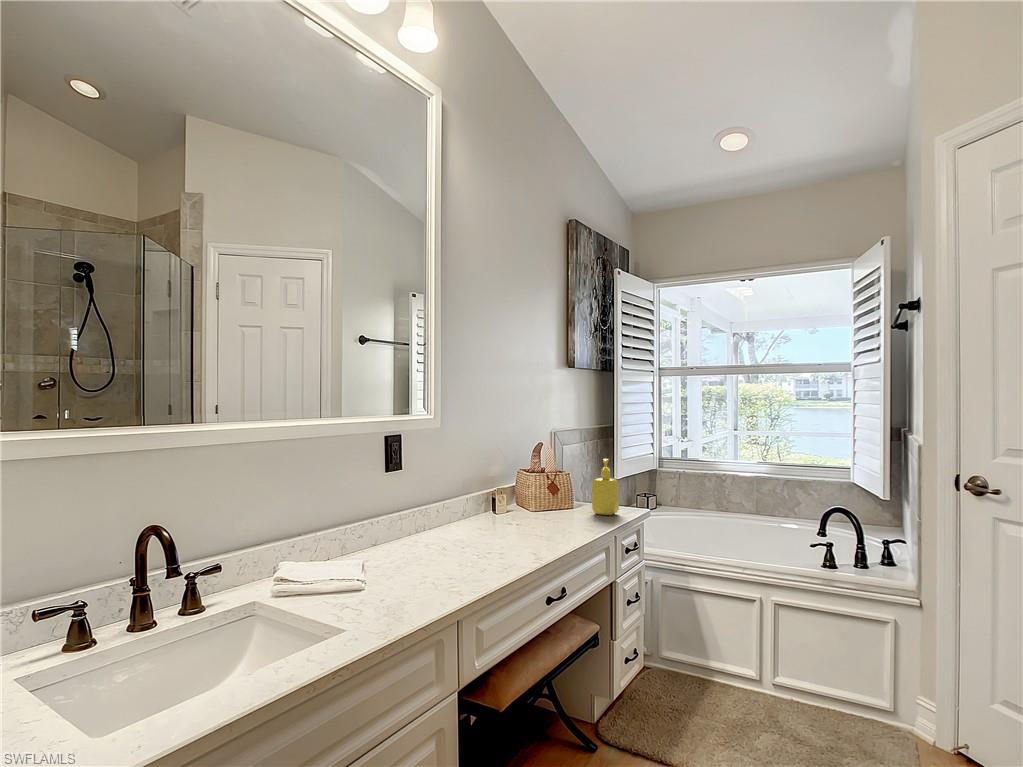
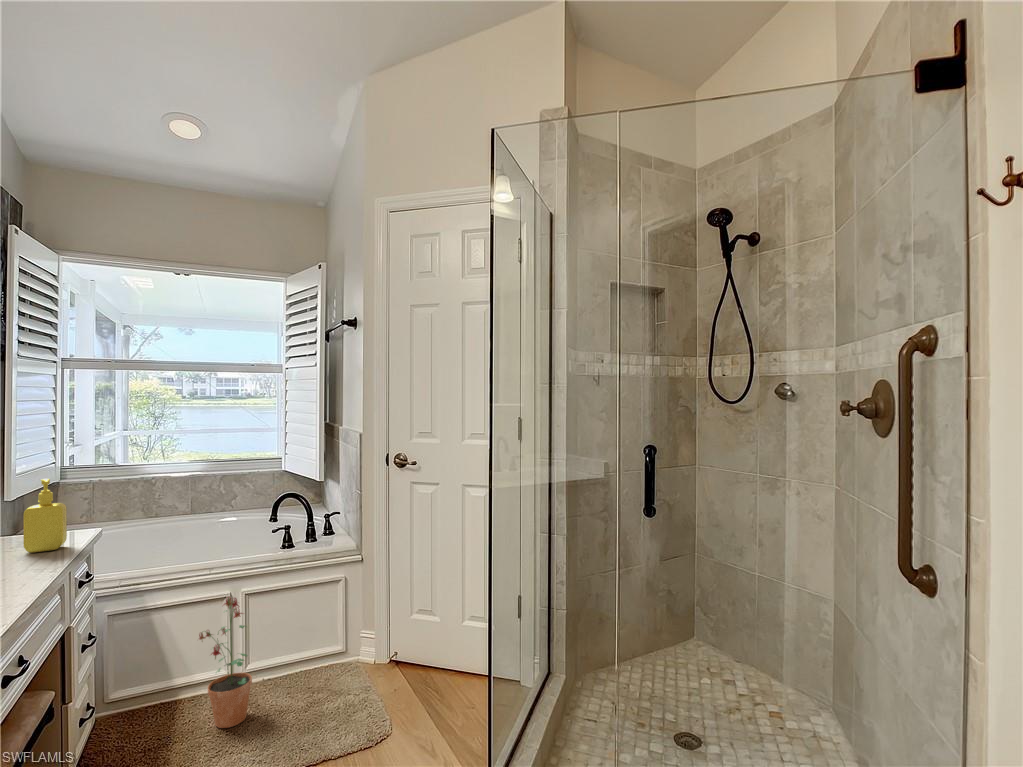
potted plant: none [724,598,773,731] -> present [199,596,252,728]

